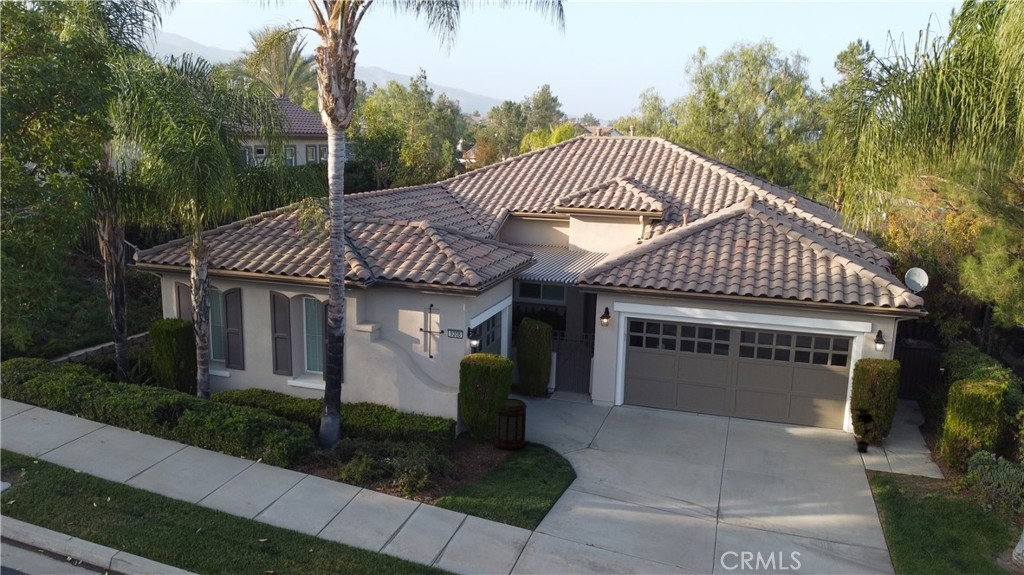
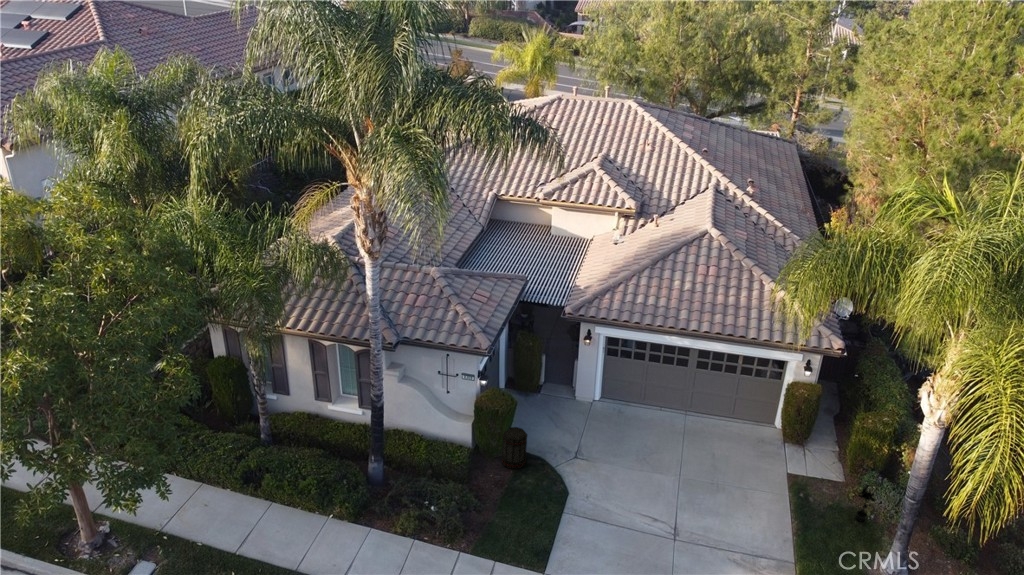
potted plant: present [853,408,880,452] -> present [856,485,875,522]

